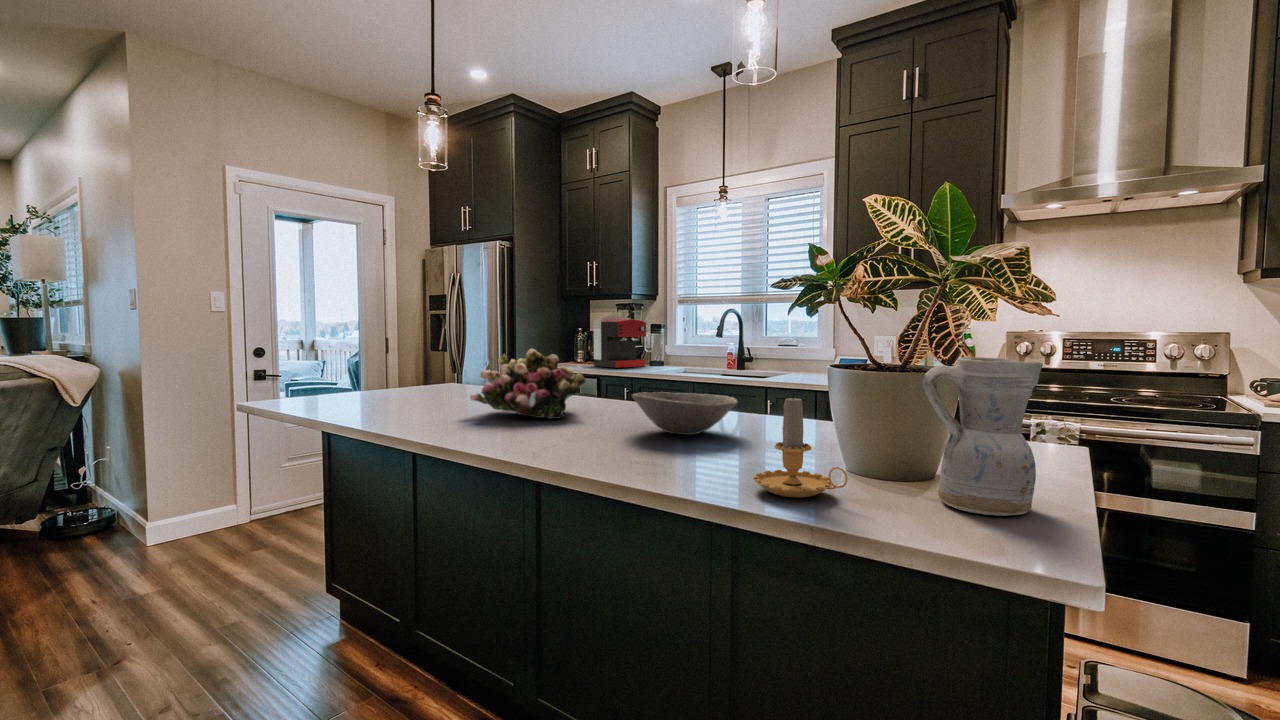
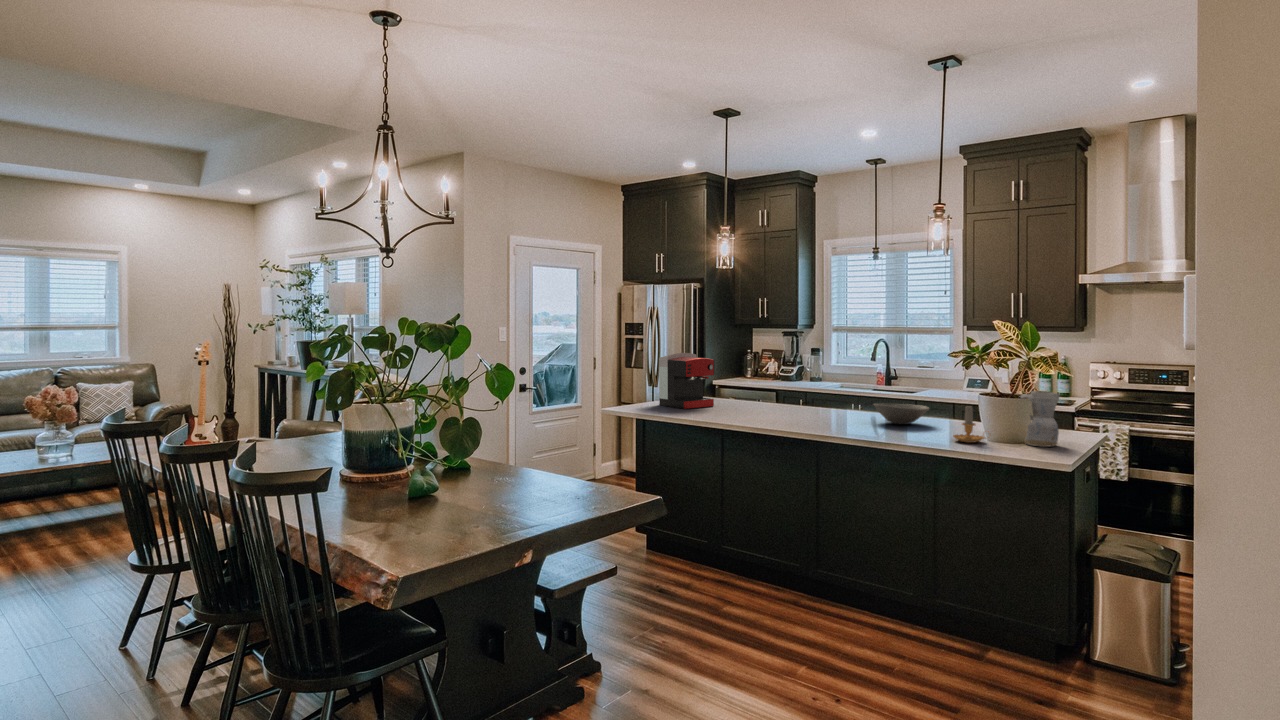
coffee maker: present [594,316,646,368] -> present [659,353,715,409]
flower arrangement: present [470,349,585,419] -> none [774,379,835,418]

